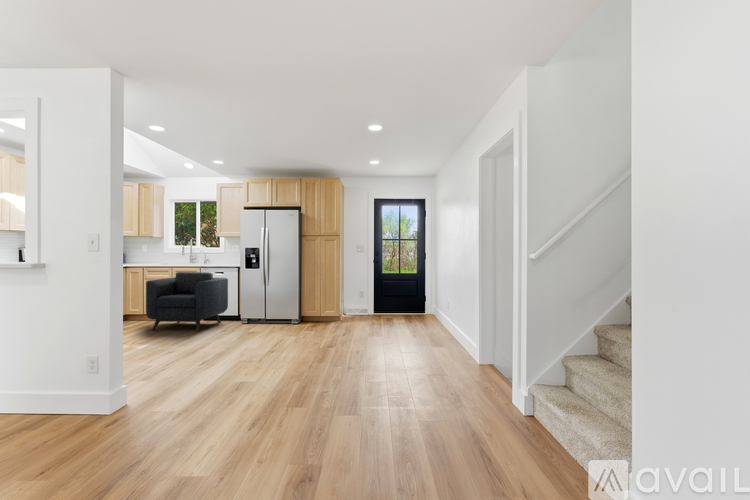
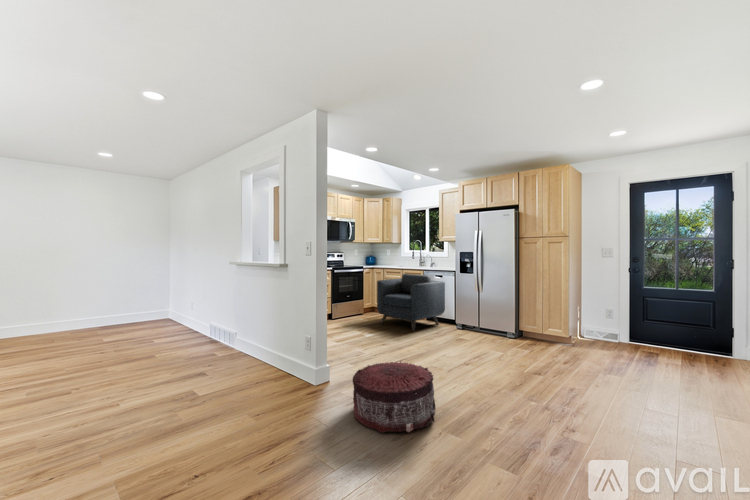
pouf: none [199,344,280,400] -> present [353,362,436,433]

